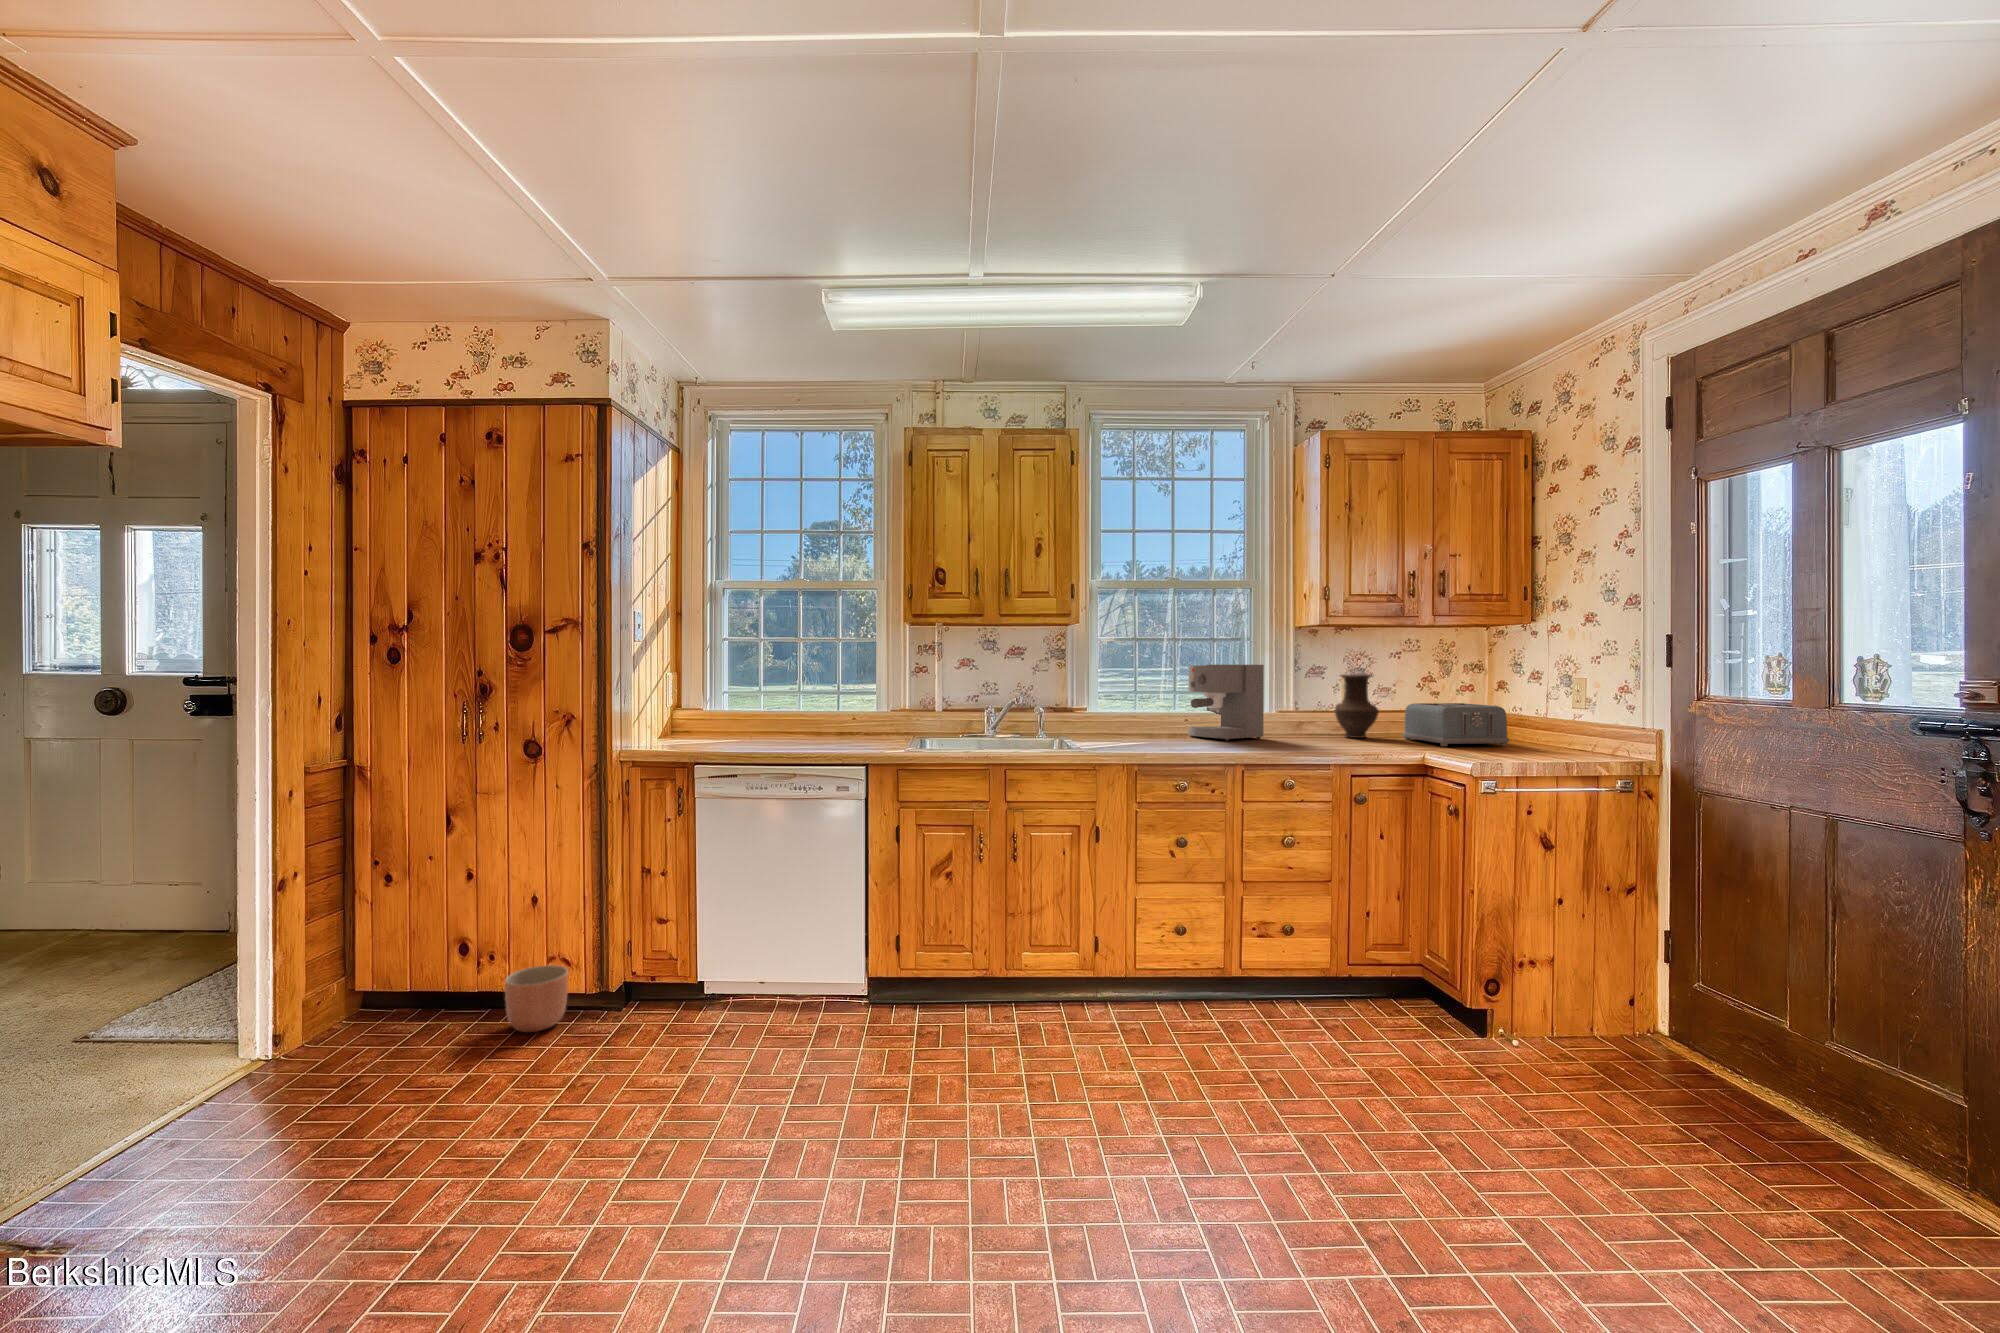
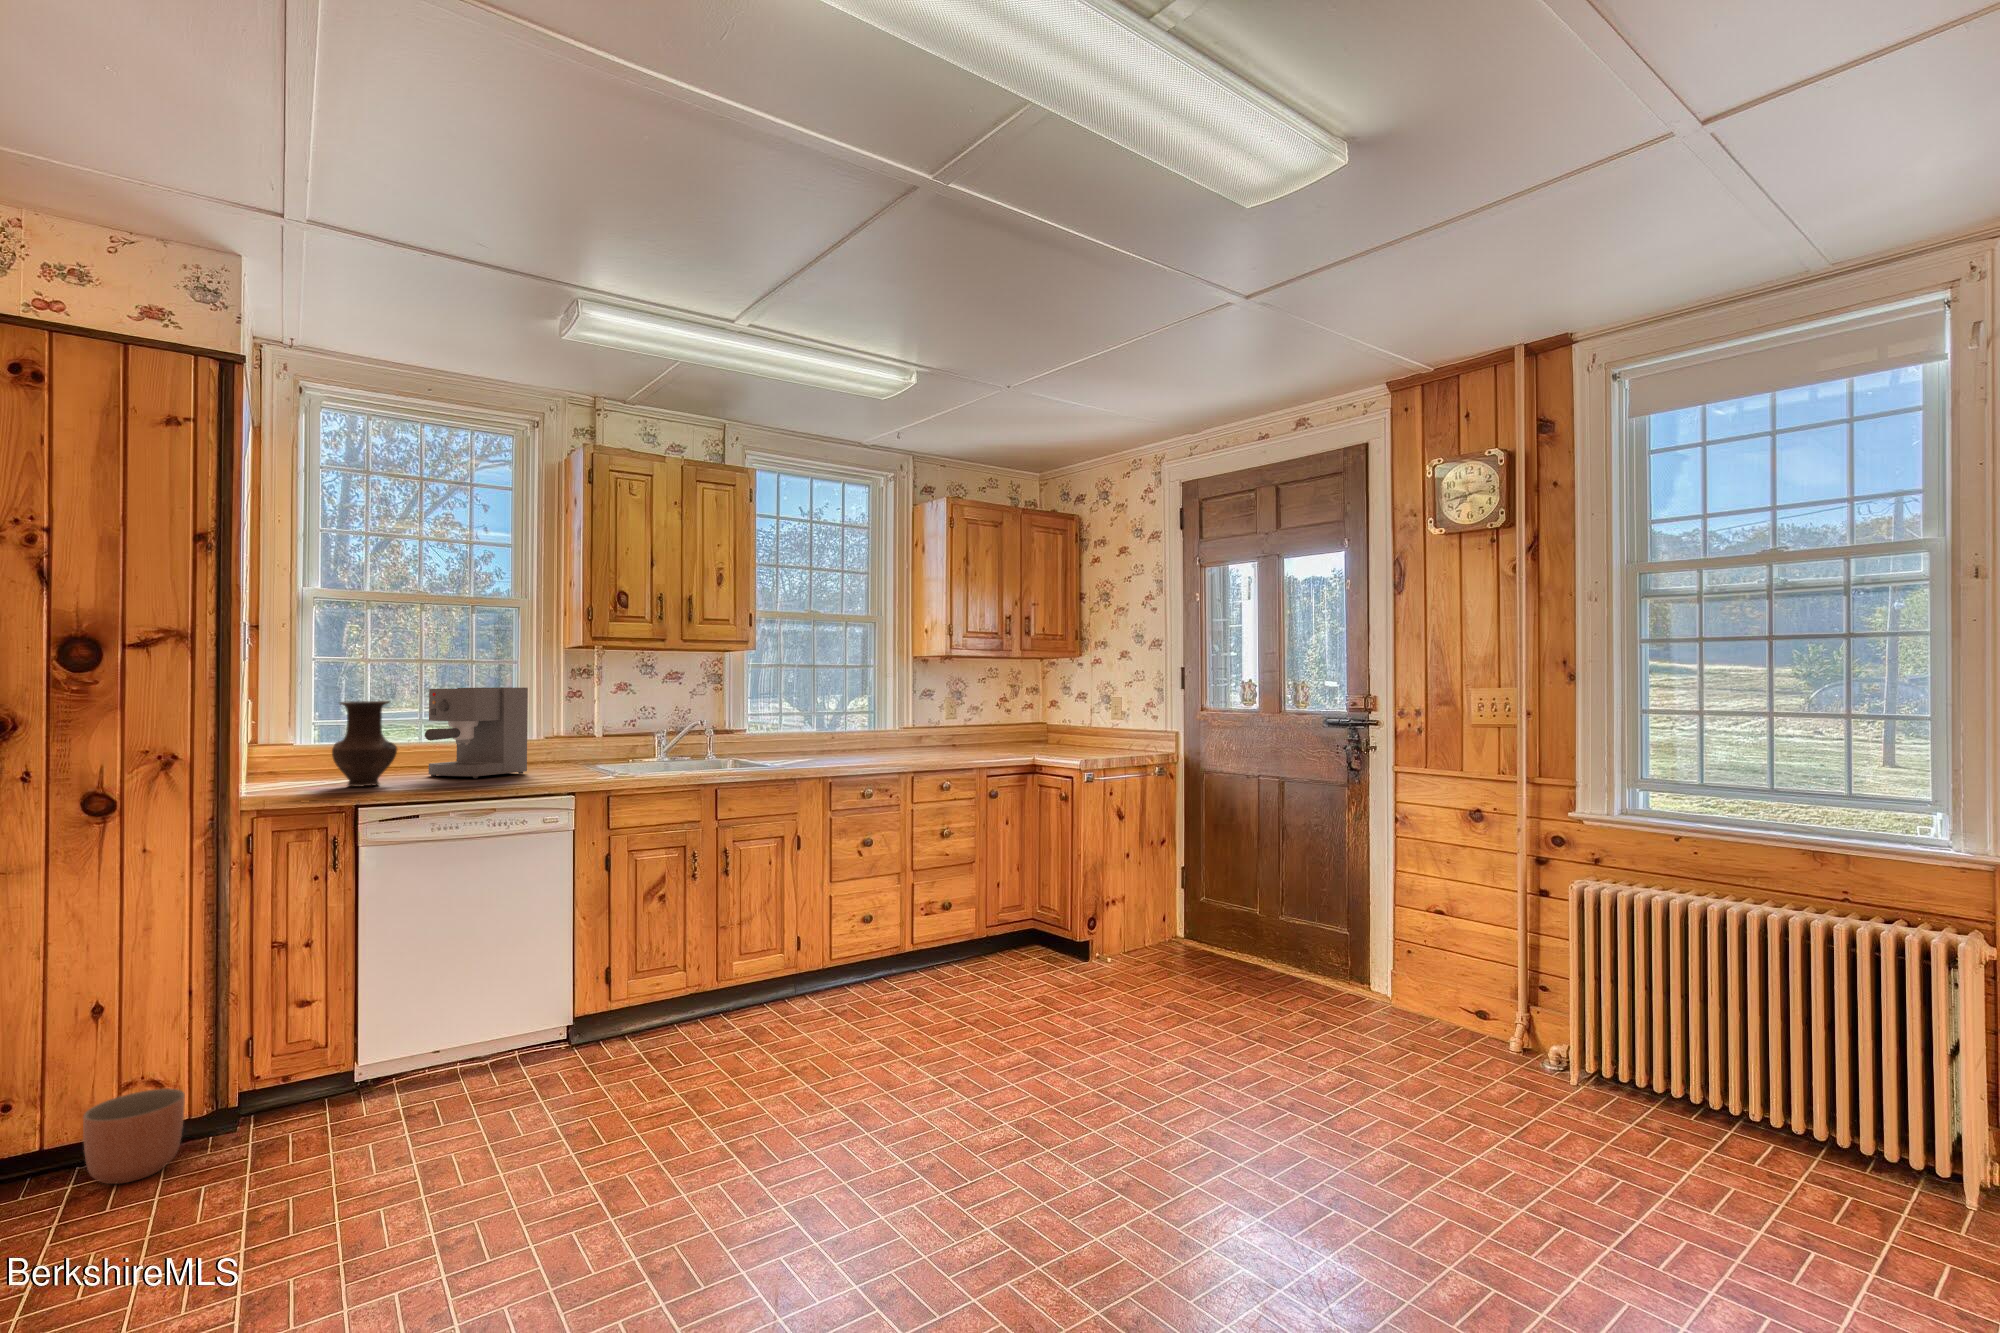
coffee maker: present [1188,665,1264,740] -> present [425,687,528,778]
vase: present [1335,674,1379,738] -> present [332,701,397,786]
toaster: present [1403,703,1509,746] -> none [996,718,1072,751]

